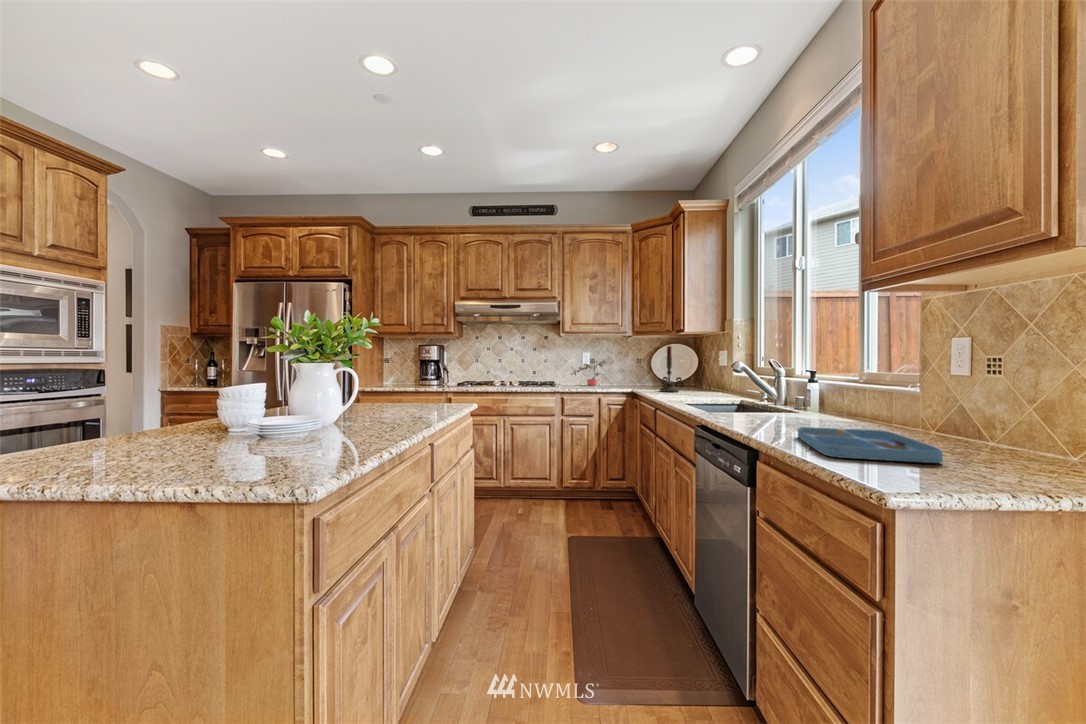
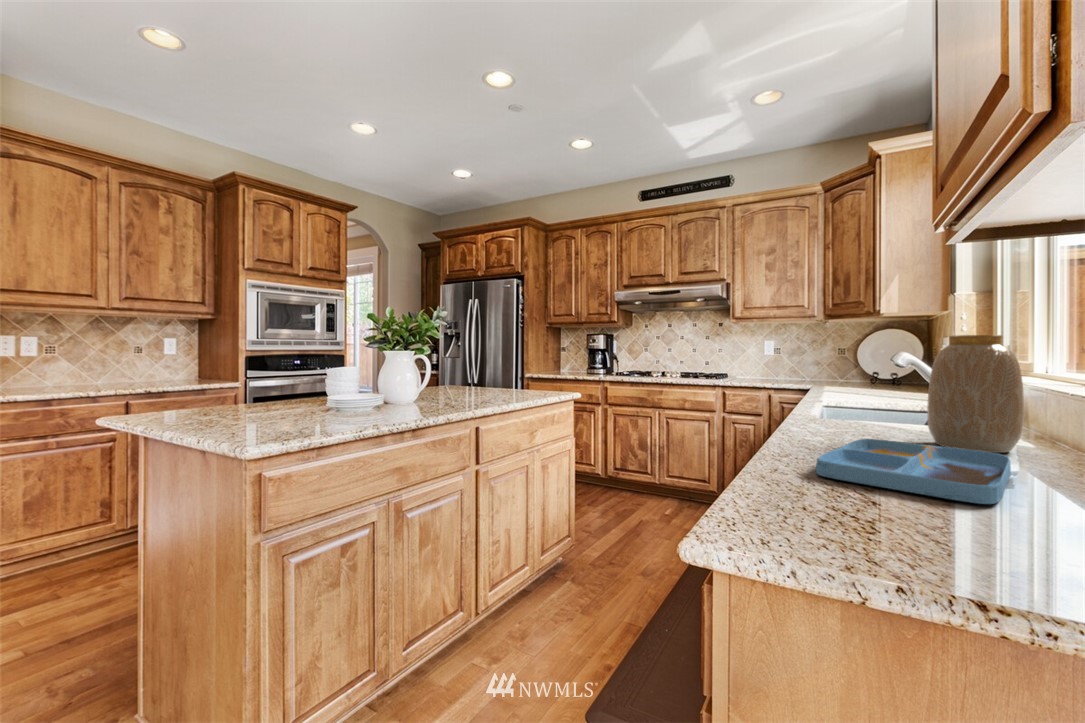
candle: present [660,346,678,392] -> none [845,330,873,392]
vase: none [808,352,864,431] -> present [927,335,1024,453]
potted plant: present [572,360,605,385] -> none [747,350,792,381]

